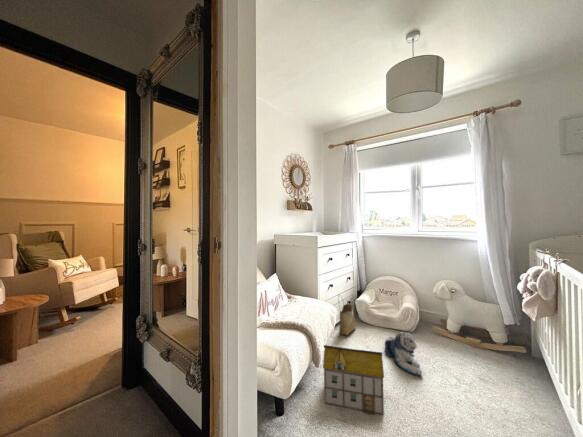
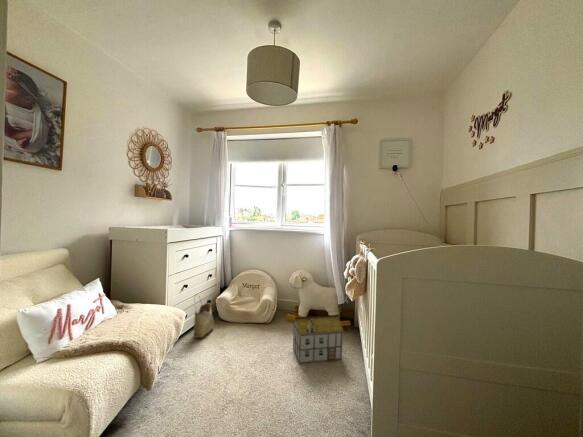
plush toy: present [385,332,422,375] -> none [240,323,269,363]
toy house: present [323,345,384,414] -> present [293,315,344,363]

